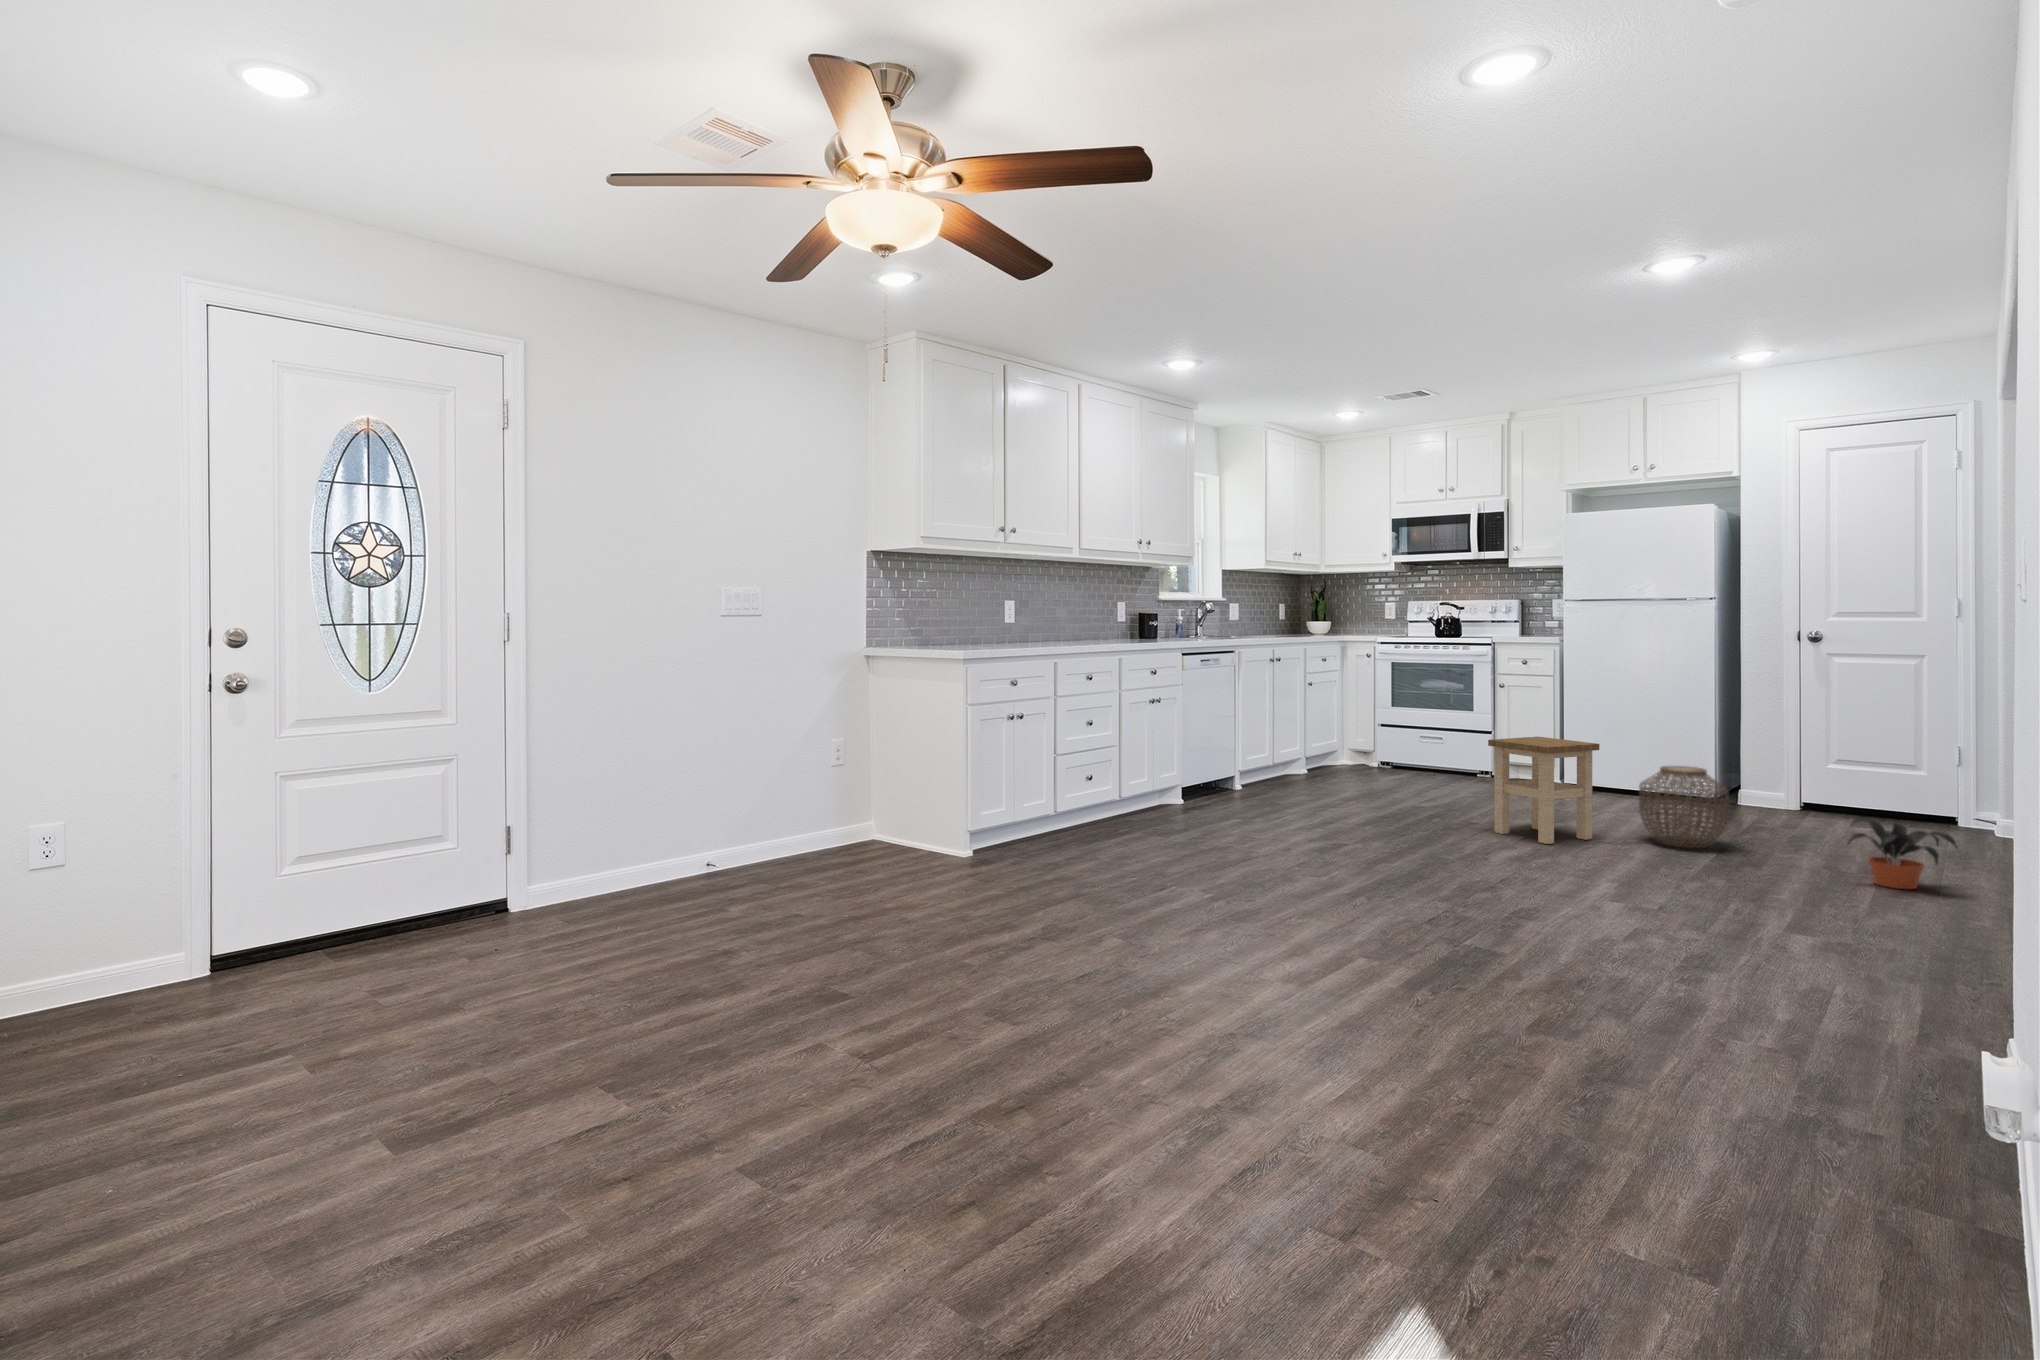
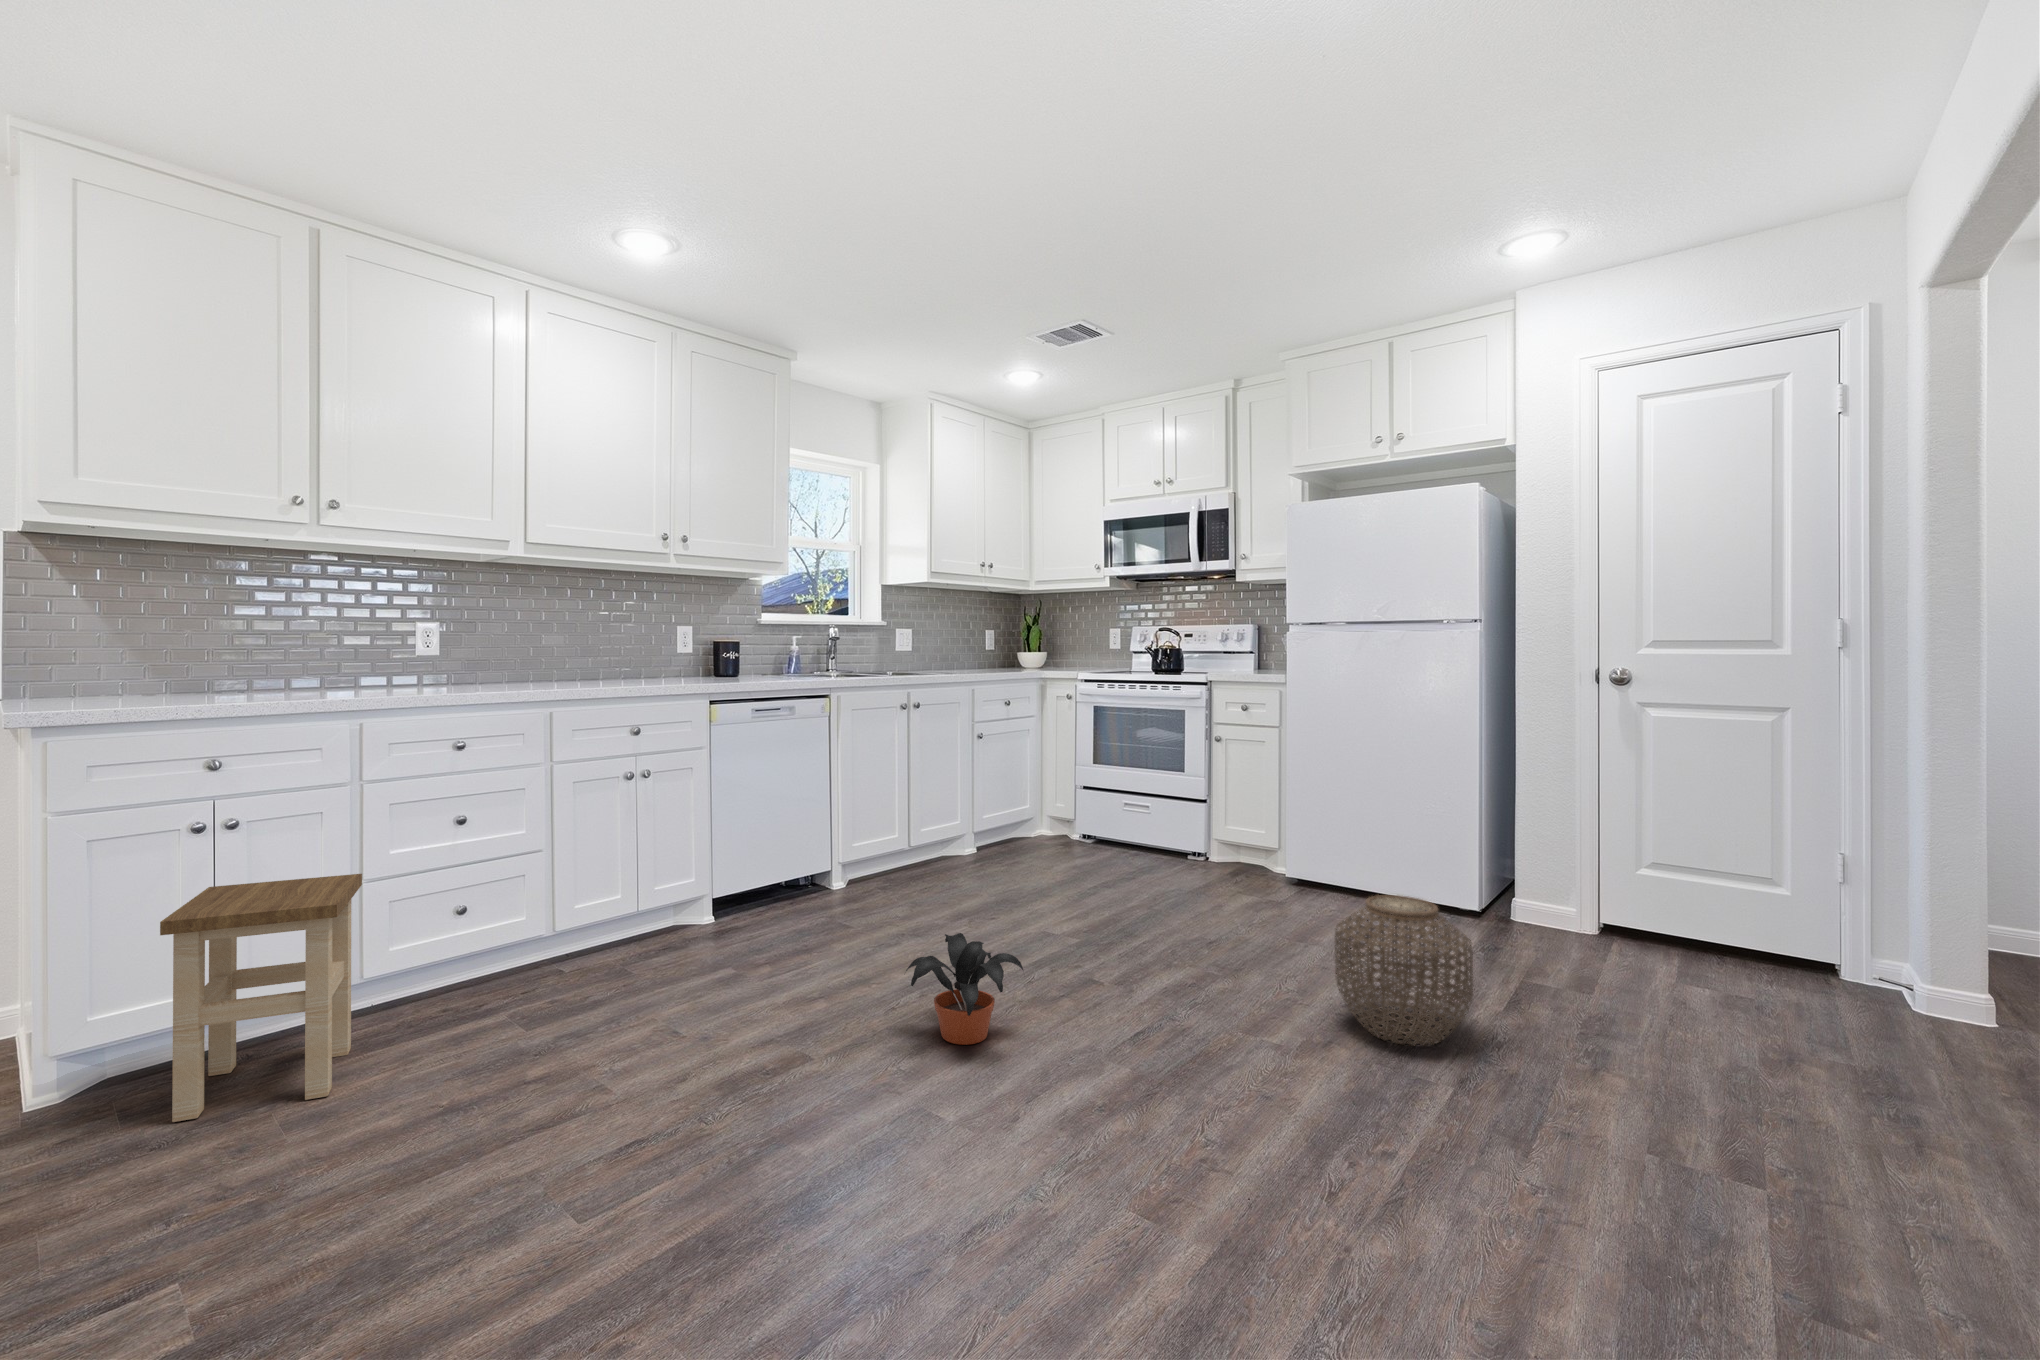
stool: present [1488,737,1599,844] -> present [160,874,362,1122]
potted plant: present [1847,819,1958,889] -> present [906,933,1023,1045]

